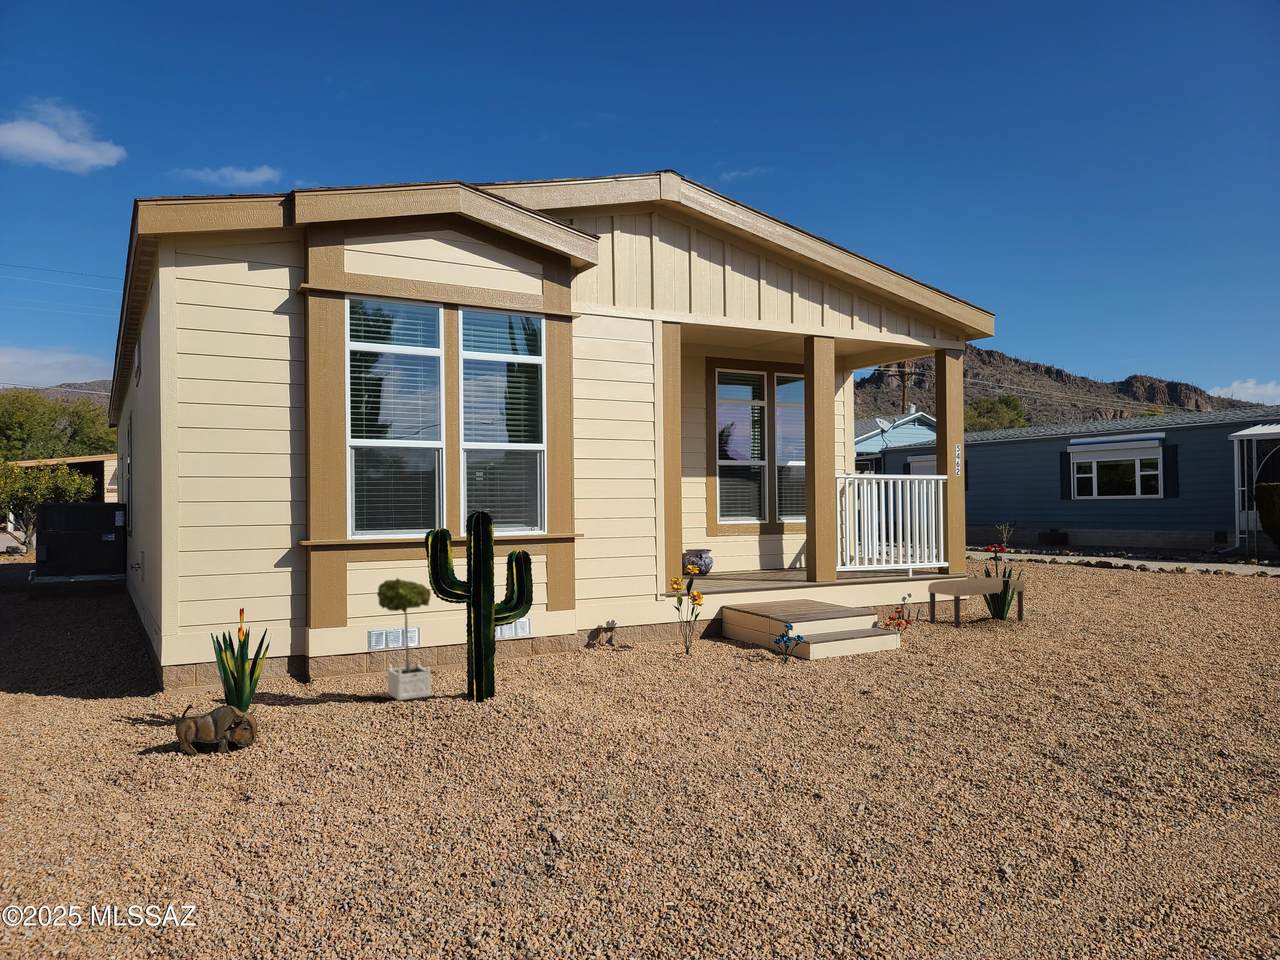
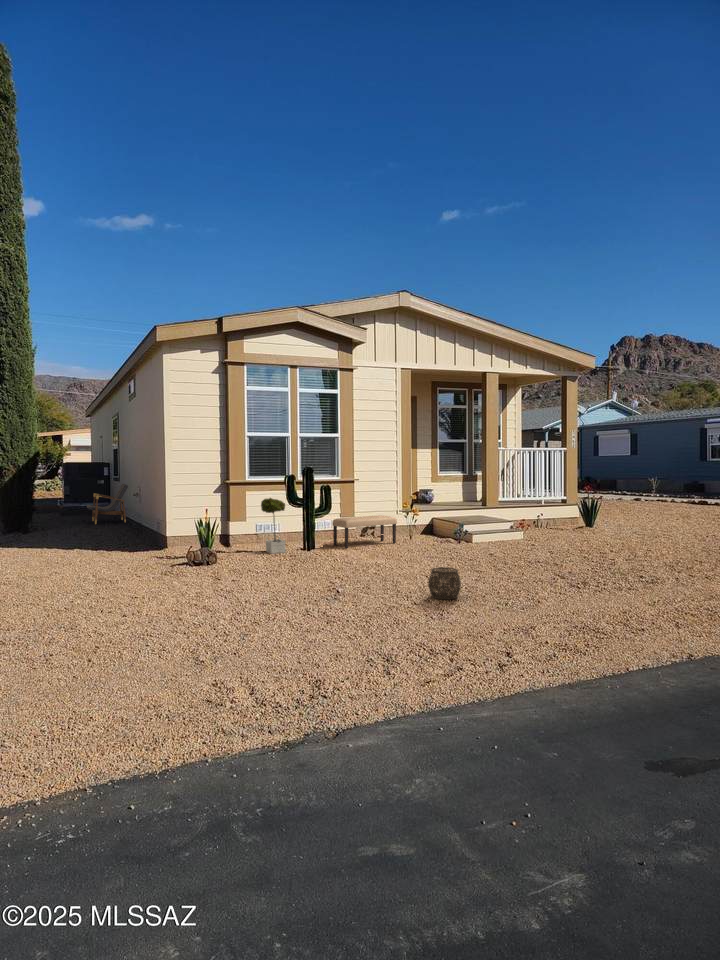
lounge chair: none [52,542,137,622] -> present [87,484,128,524]
bench: present [928,577,1025,628] -> present [332,515,397,548]
woven basket: none [806,782,897,884] -> present [428,567,461,599]

